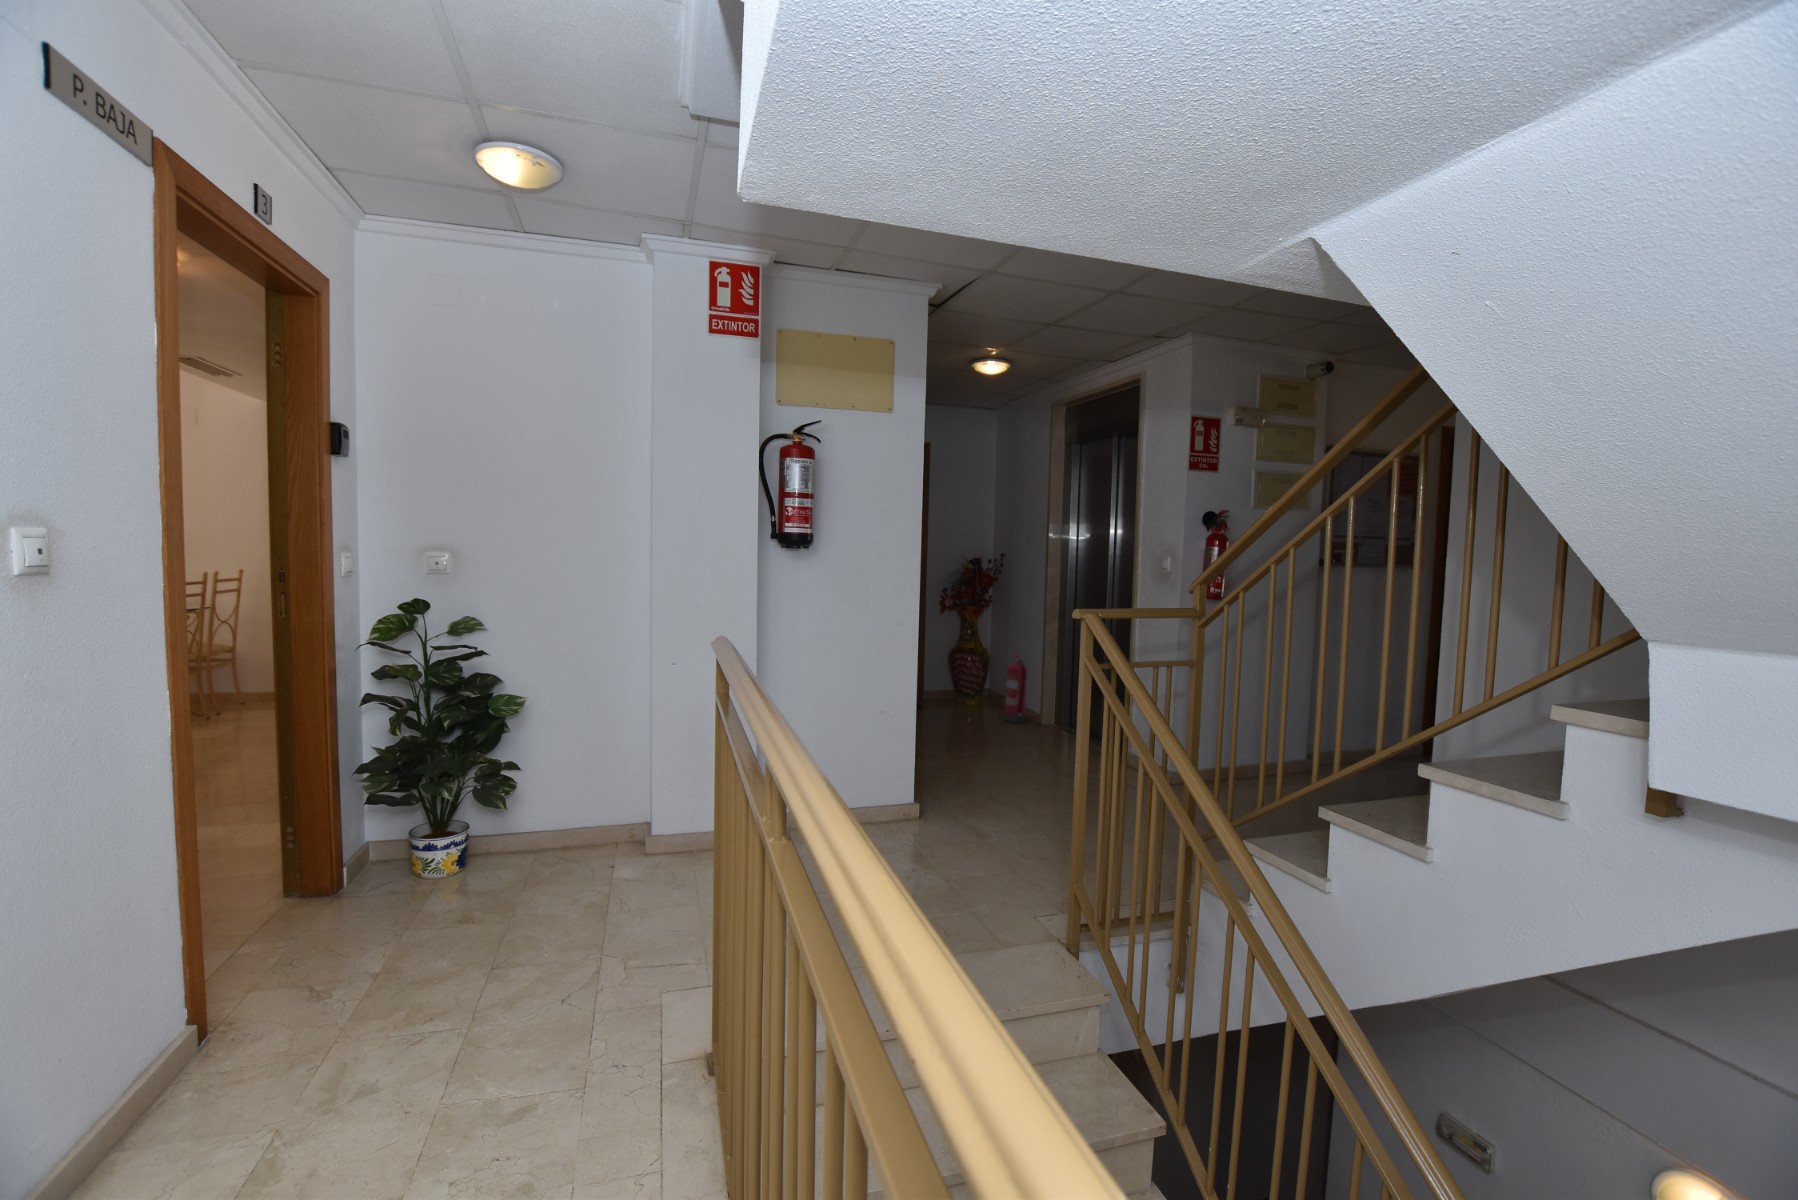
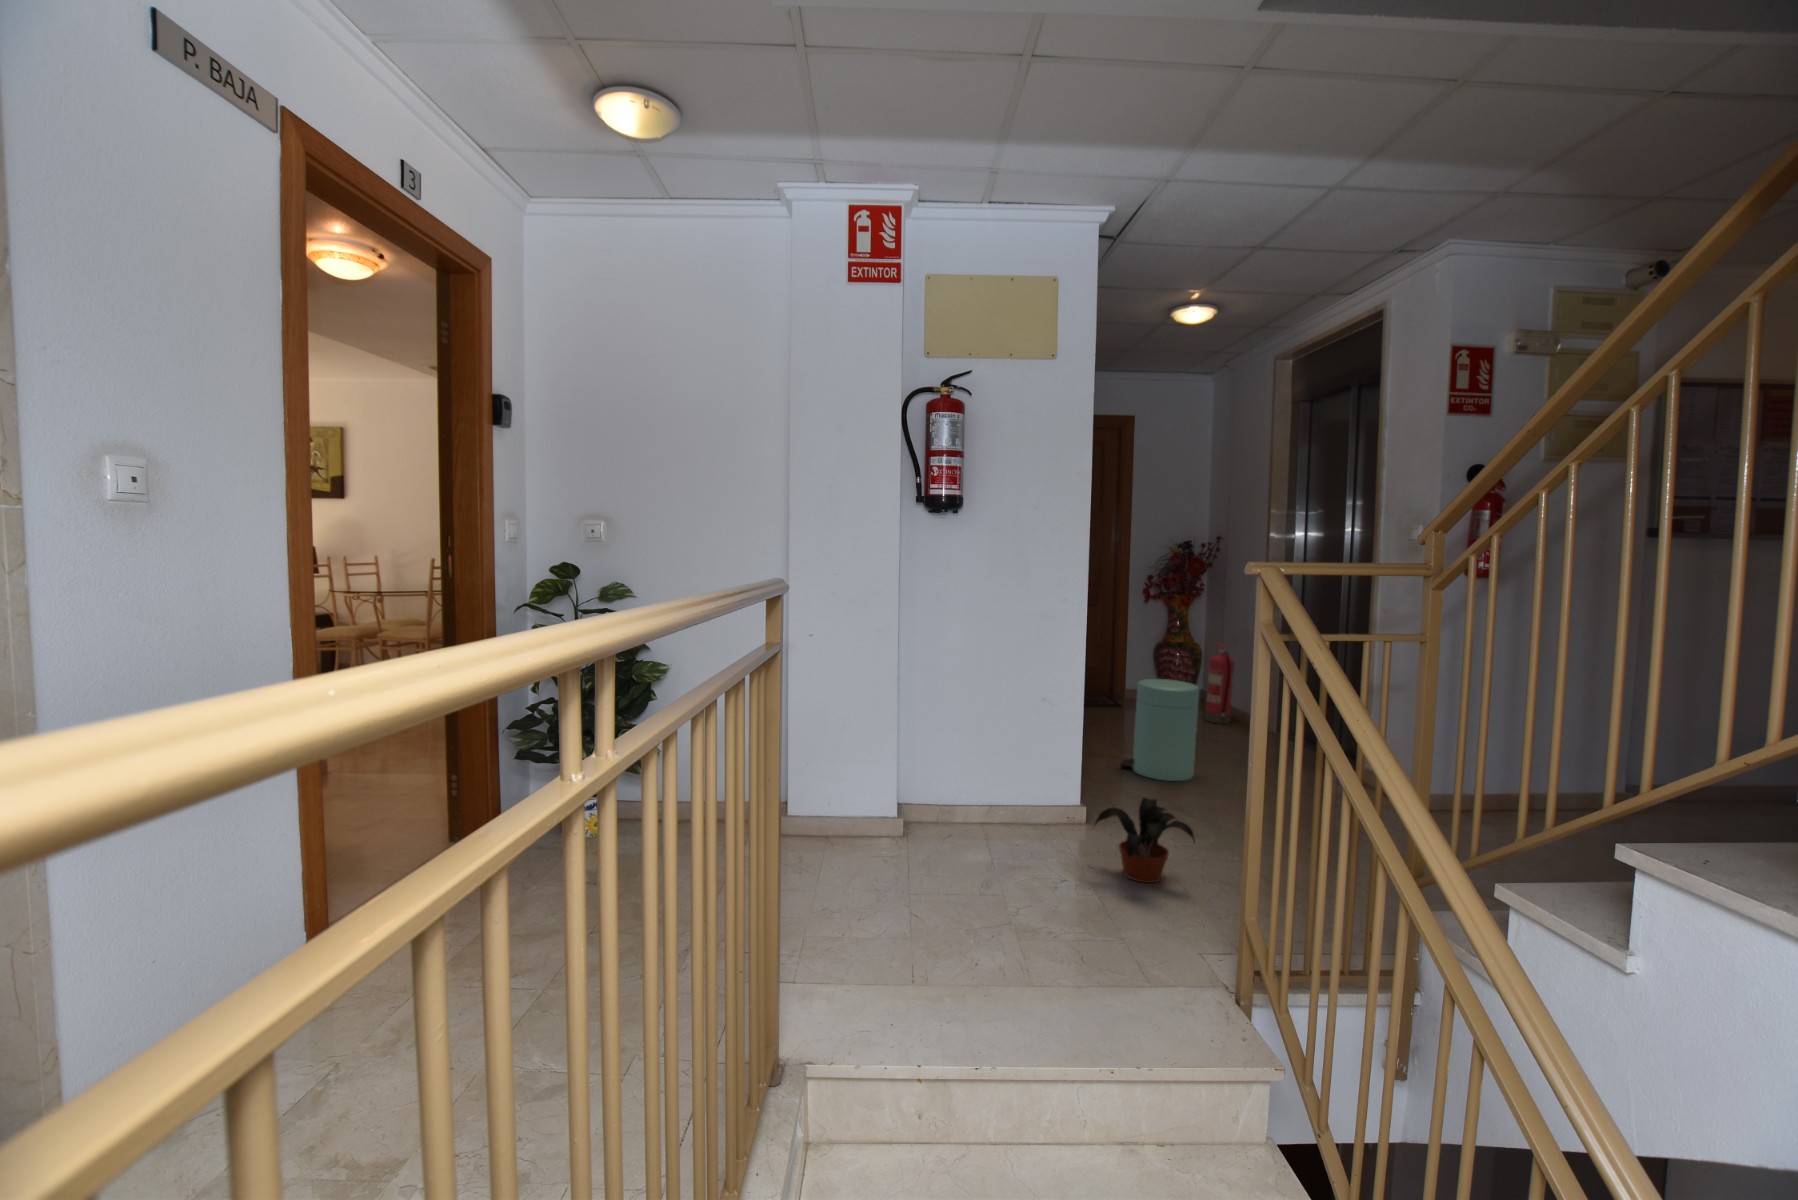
trash can: none [943,688,1008,776] -> present [1121,679,1199,781]
potted plant: none [940,791,1021,863] -> present [1095,797,1195,883]

